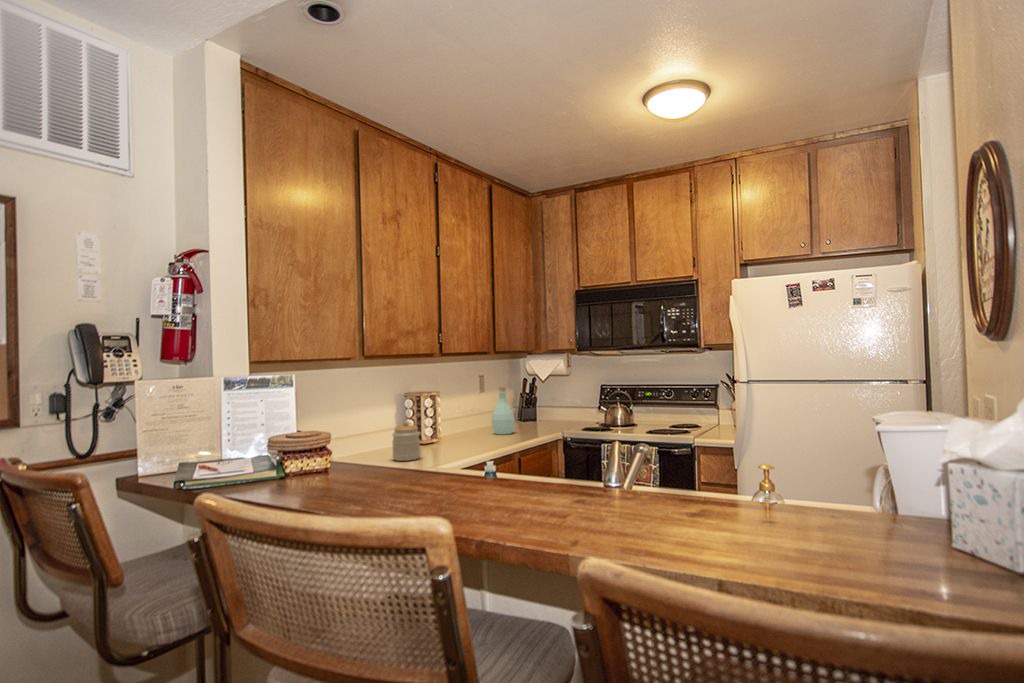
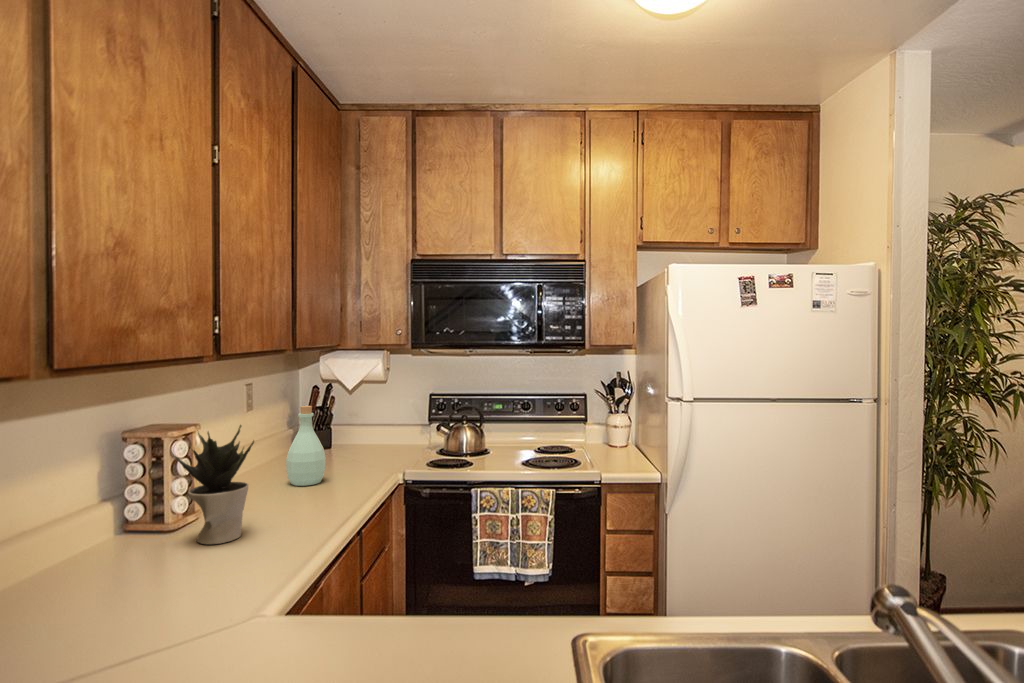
potted plant: none [421,390,459,450] -> present [171,425,254,544]
jar: present [392,421,420,461] -> none [113,507,185,601]

